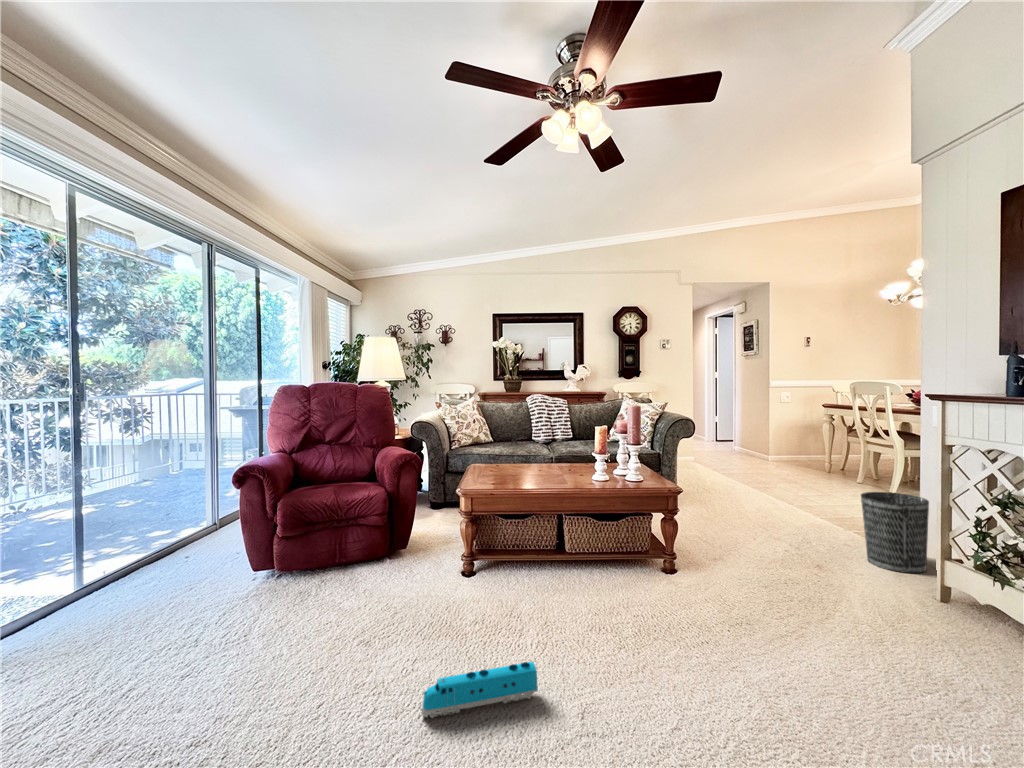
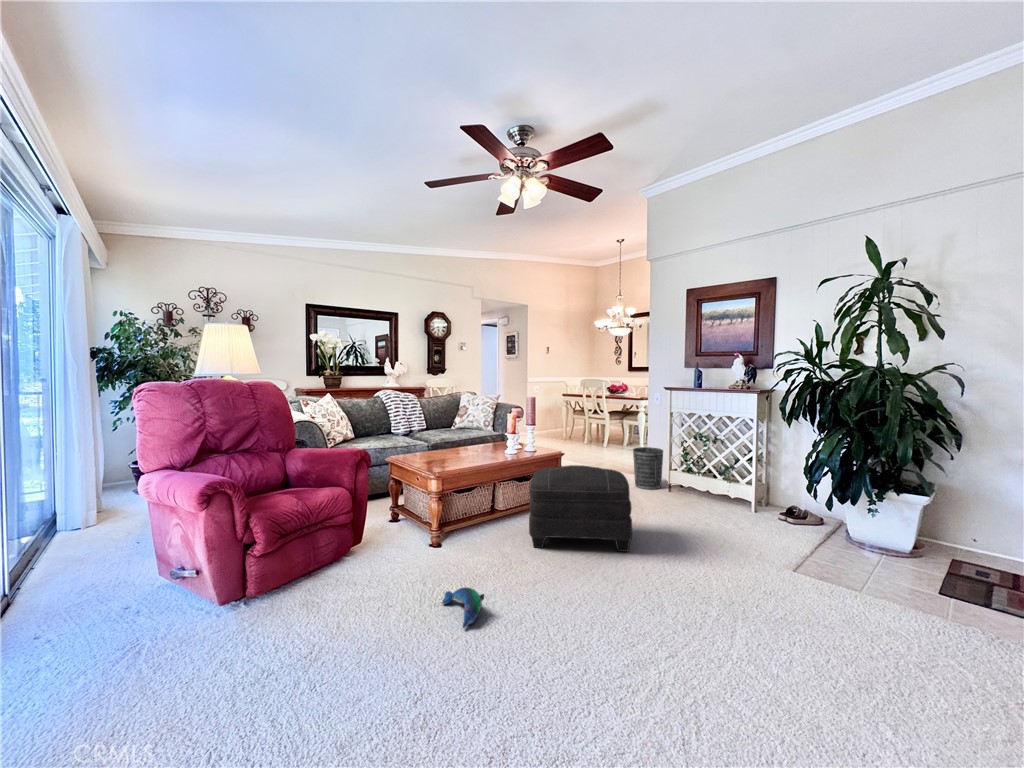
ottoman: none [552,501,743,675] -> present [529,465,632,552]
plush toy: none [310,642,375,702] -> present [442,587,484,628]
toy train: present [420,662,538,718] -> none [533,564,579,608]

